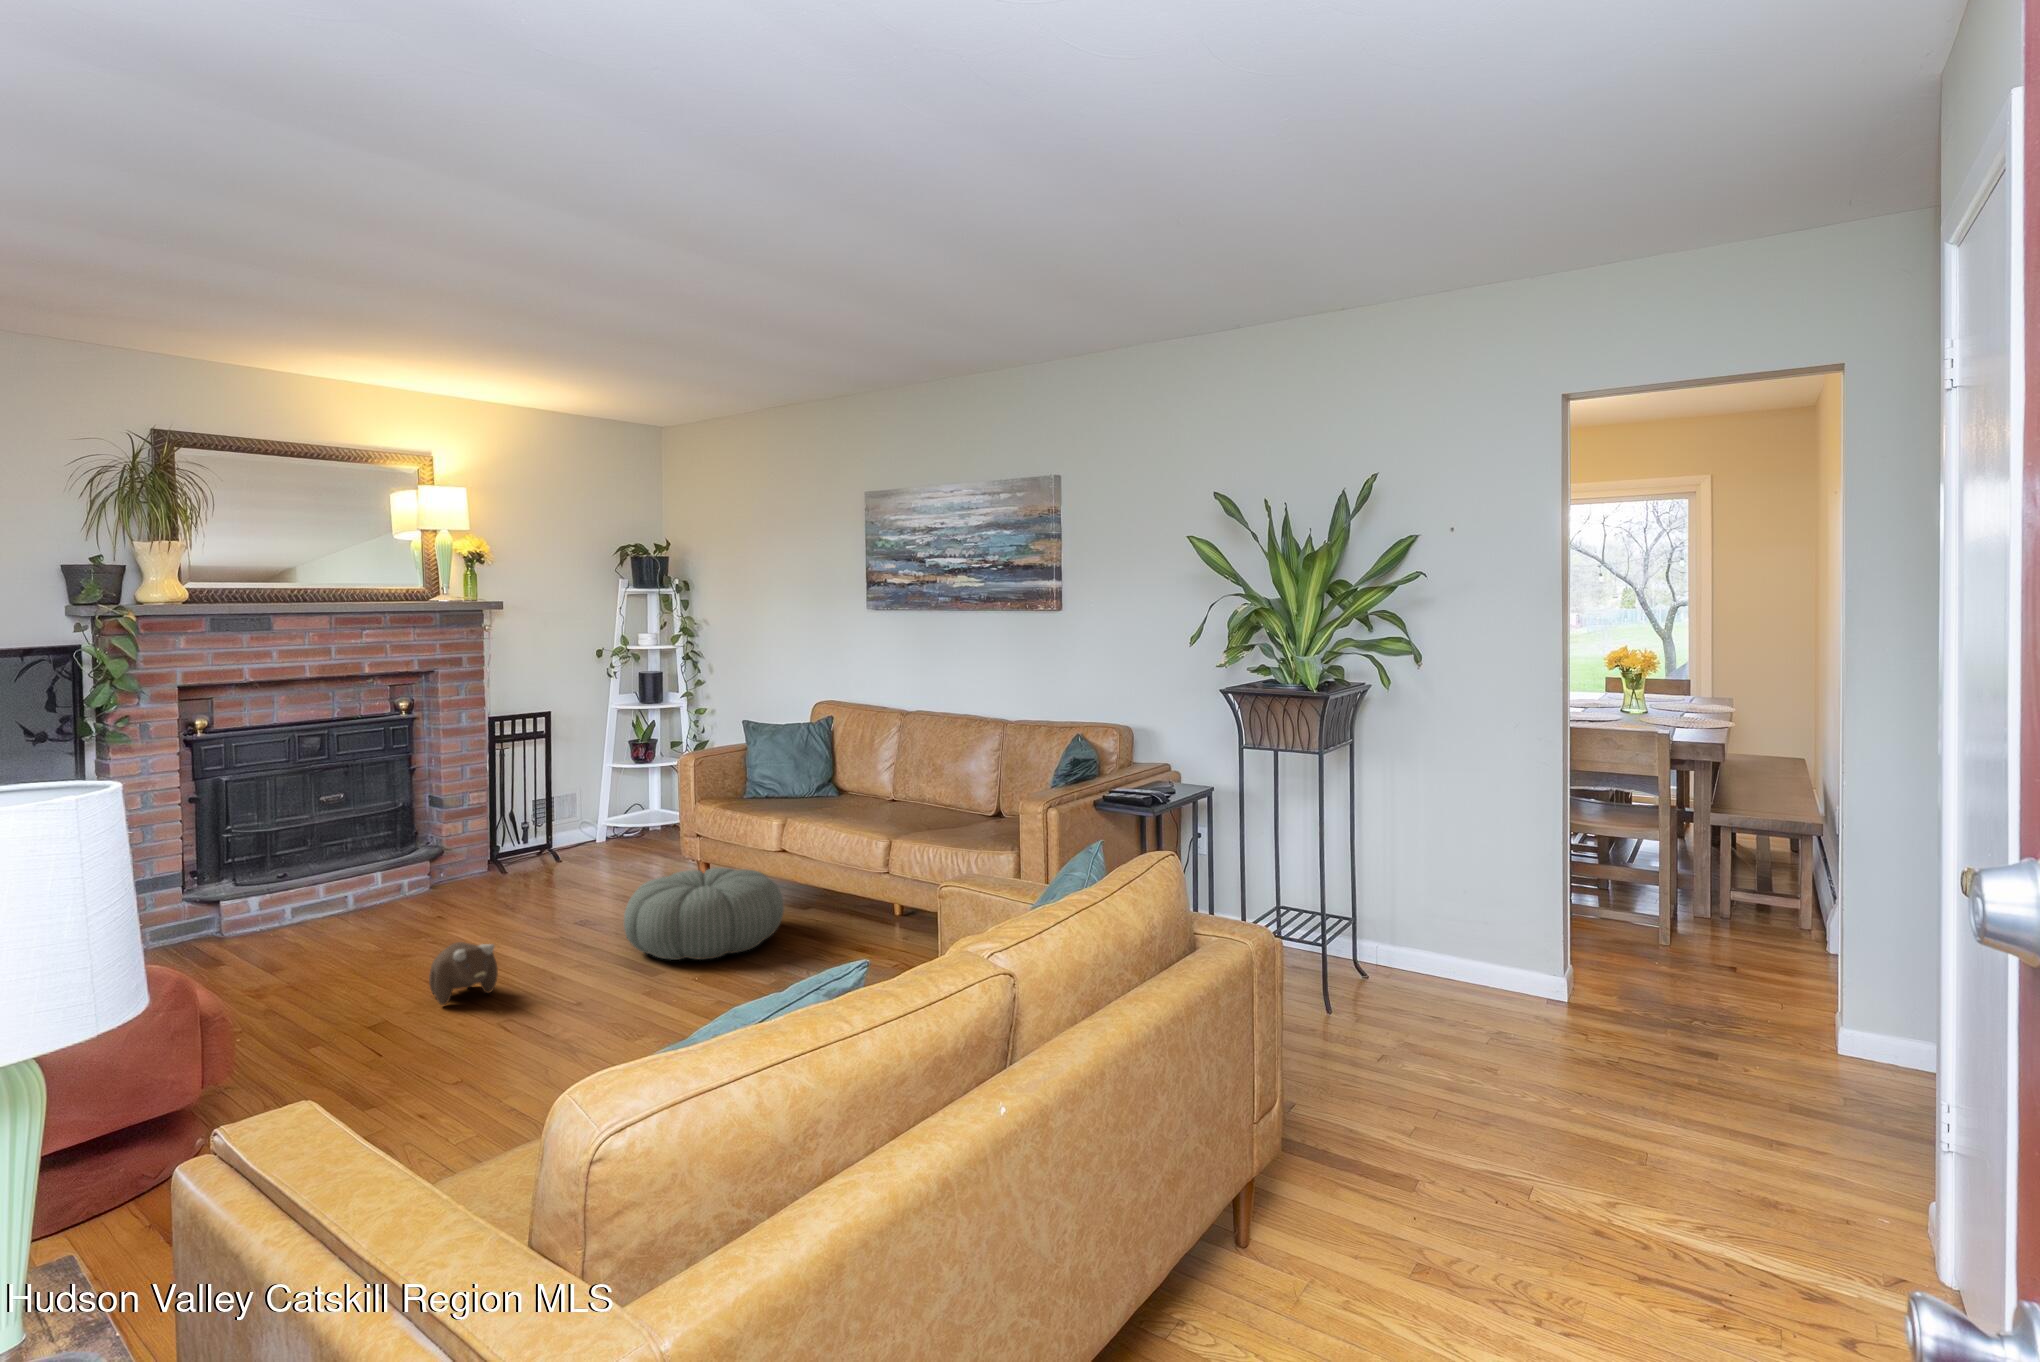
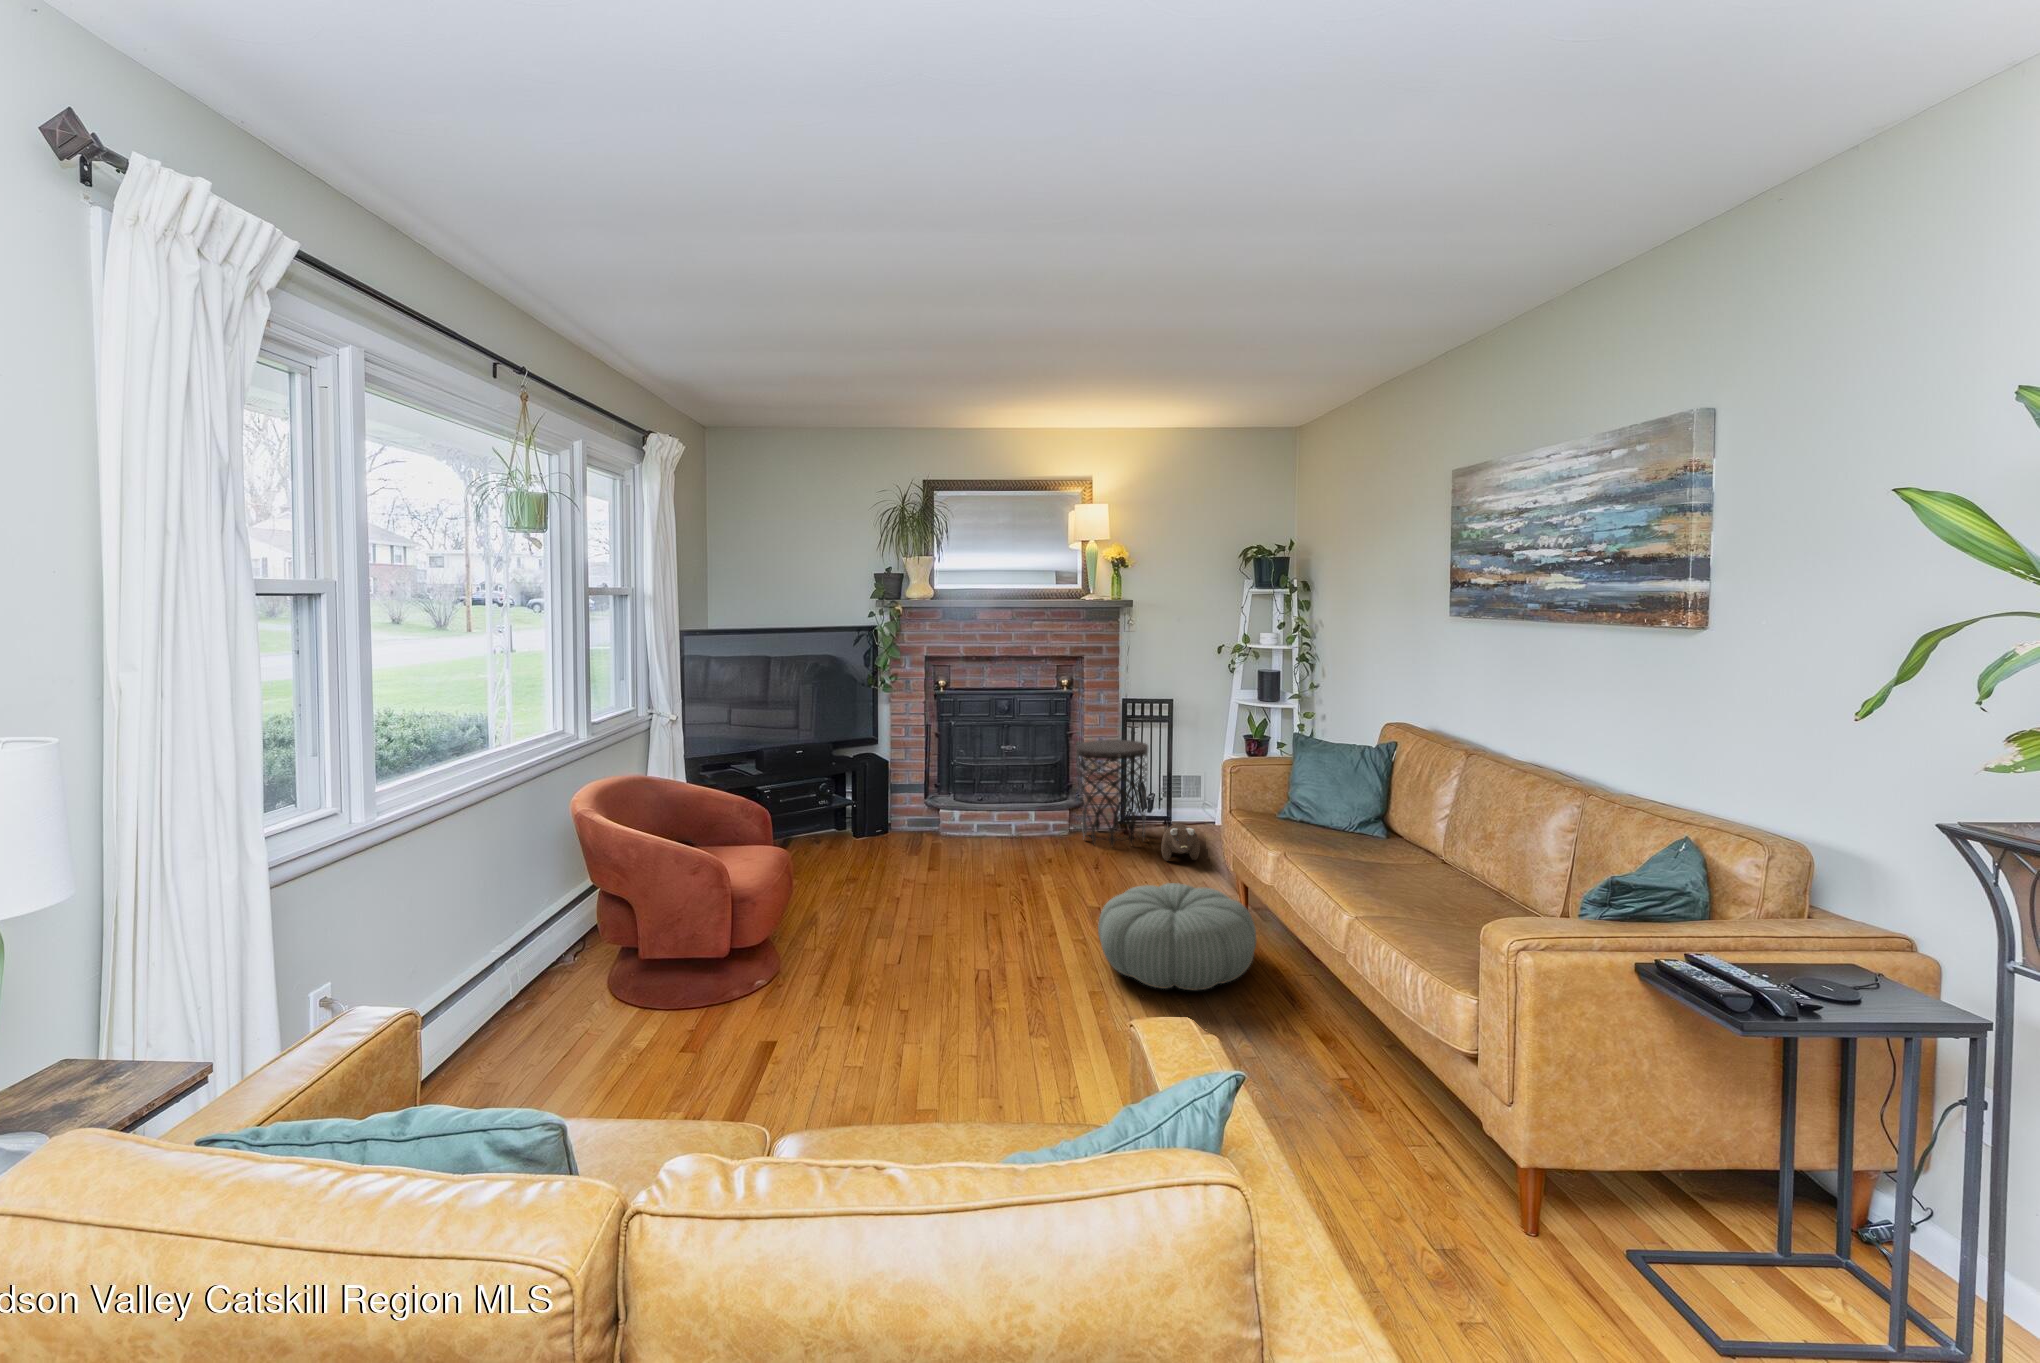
side table: none [447,762,544,890] -> present [1076,740,1148,846]
plush toy: present [429,942,498,1005] -> present [1161,823,1200,861]

